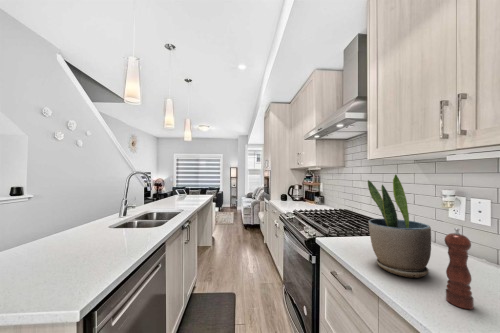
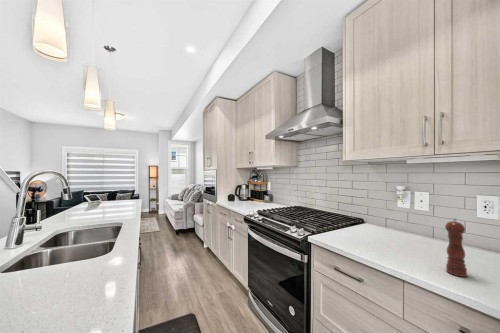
potted plant: present [368,175,431,278] -> none [370,177,421,260]

